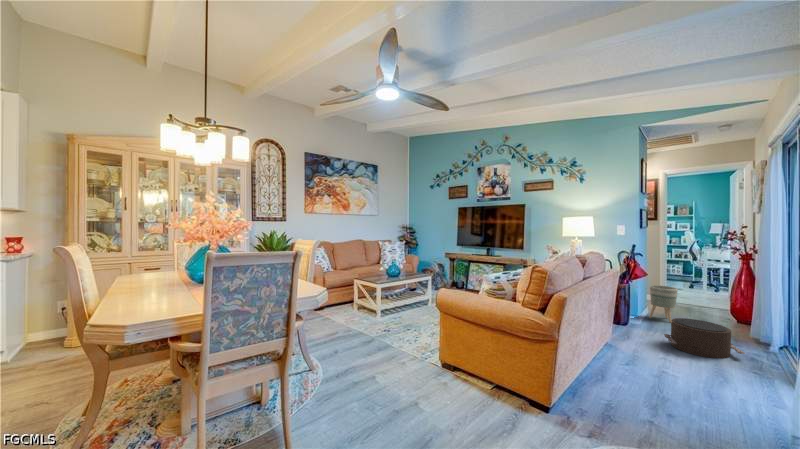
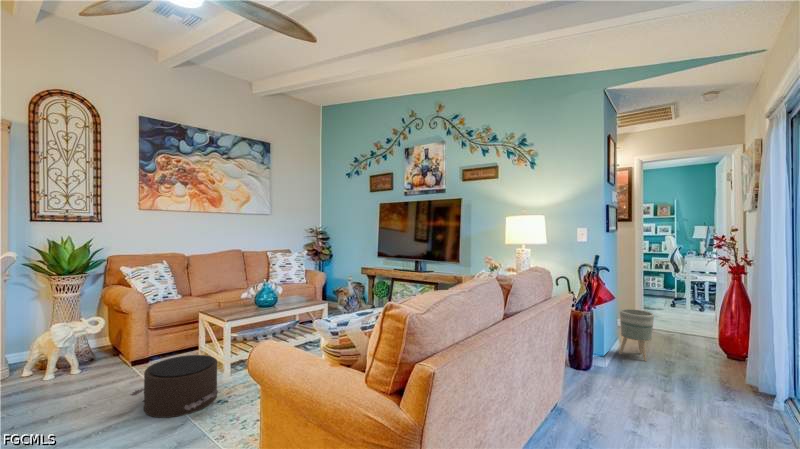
pouf: present [664,318,745,359] -> present [130,355,218,418]

